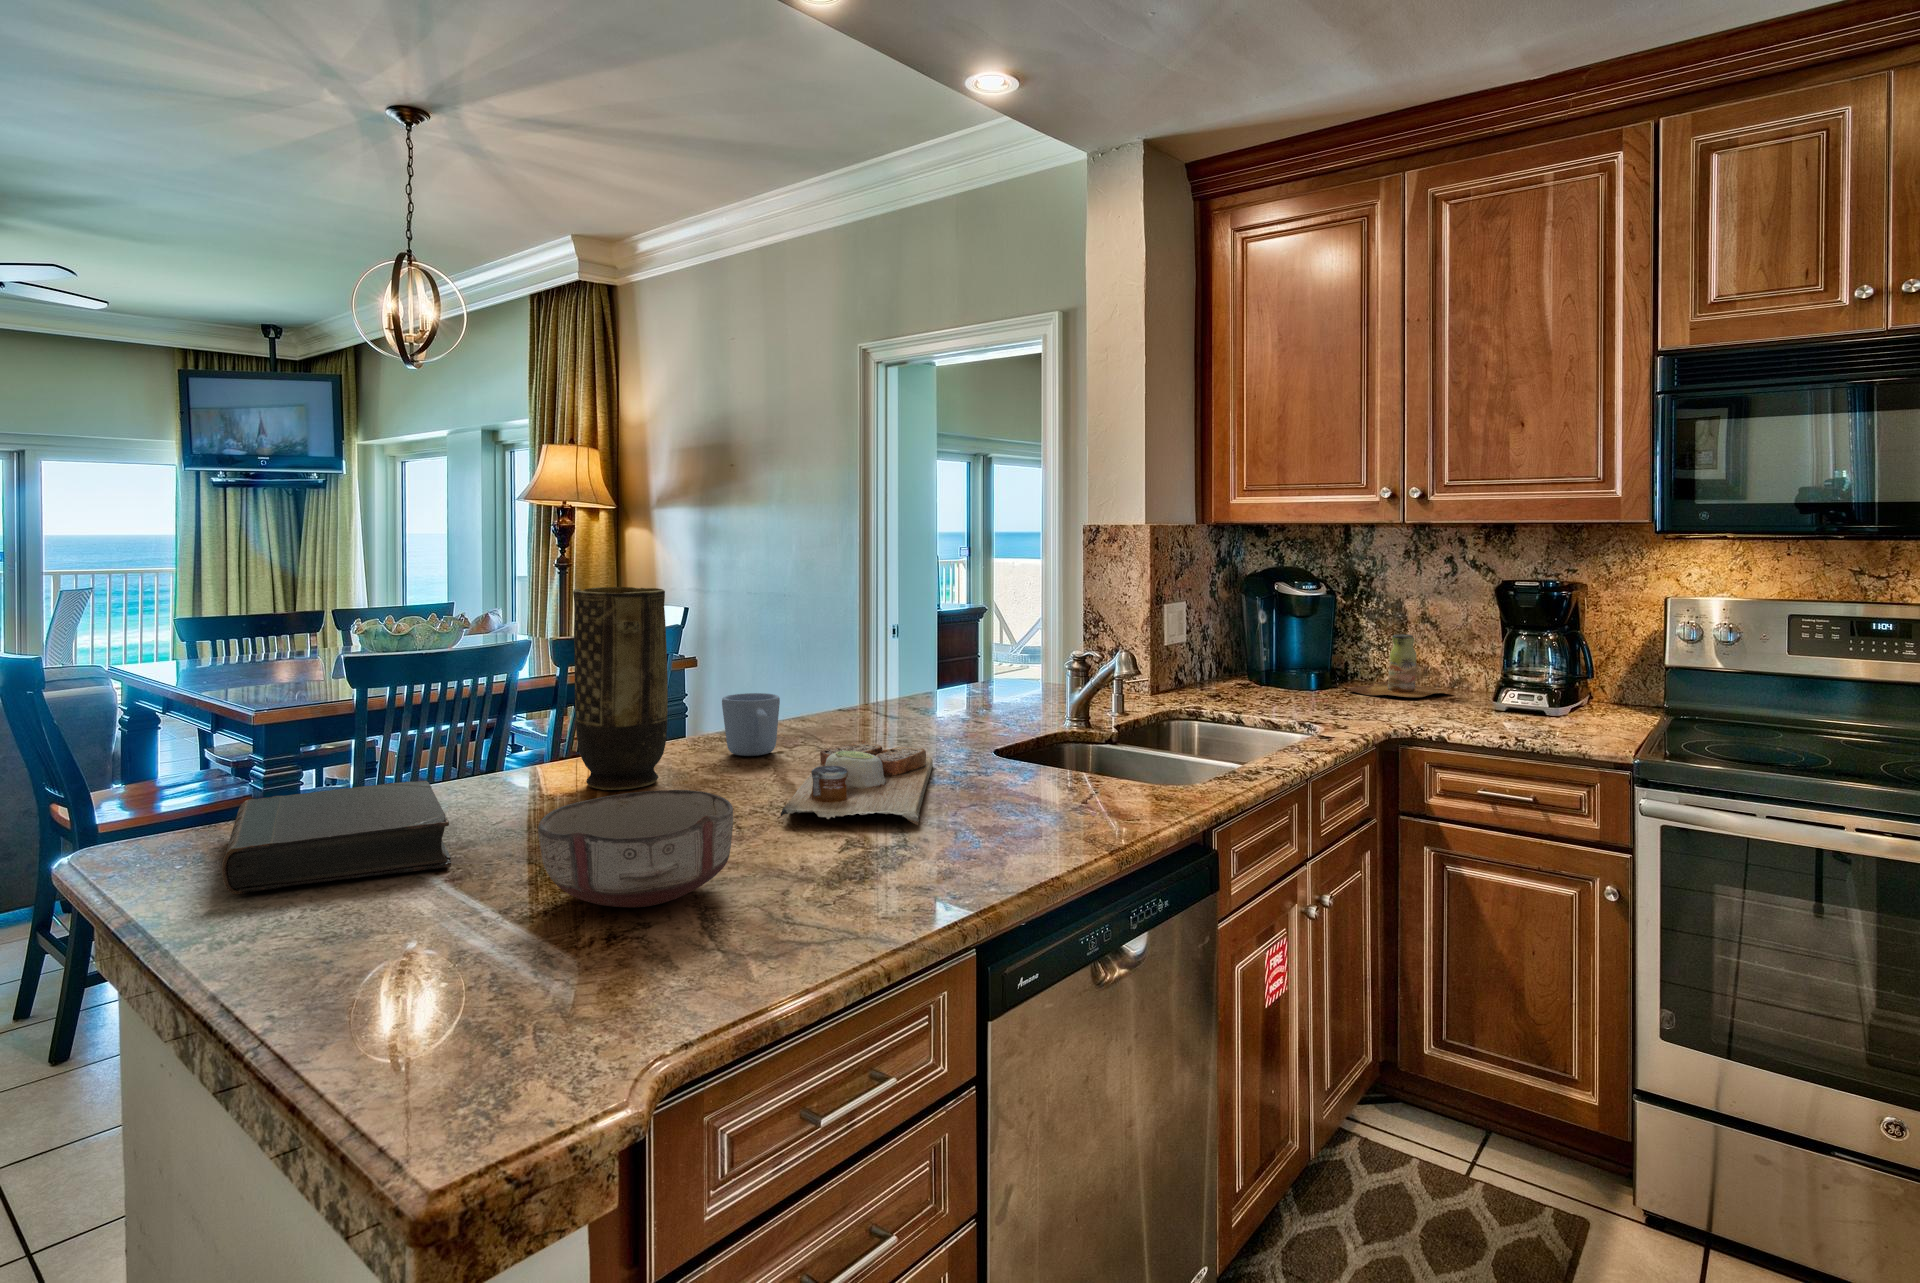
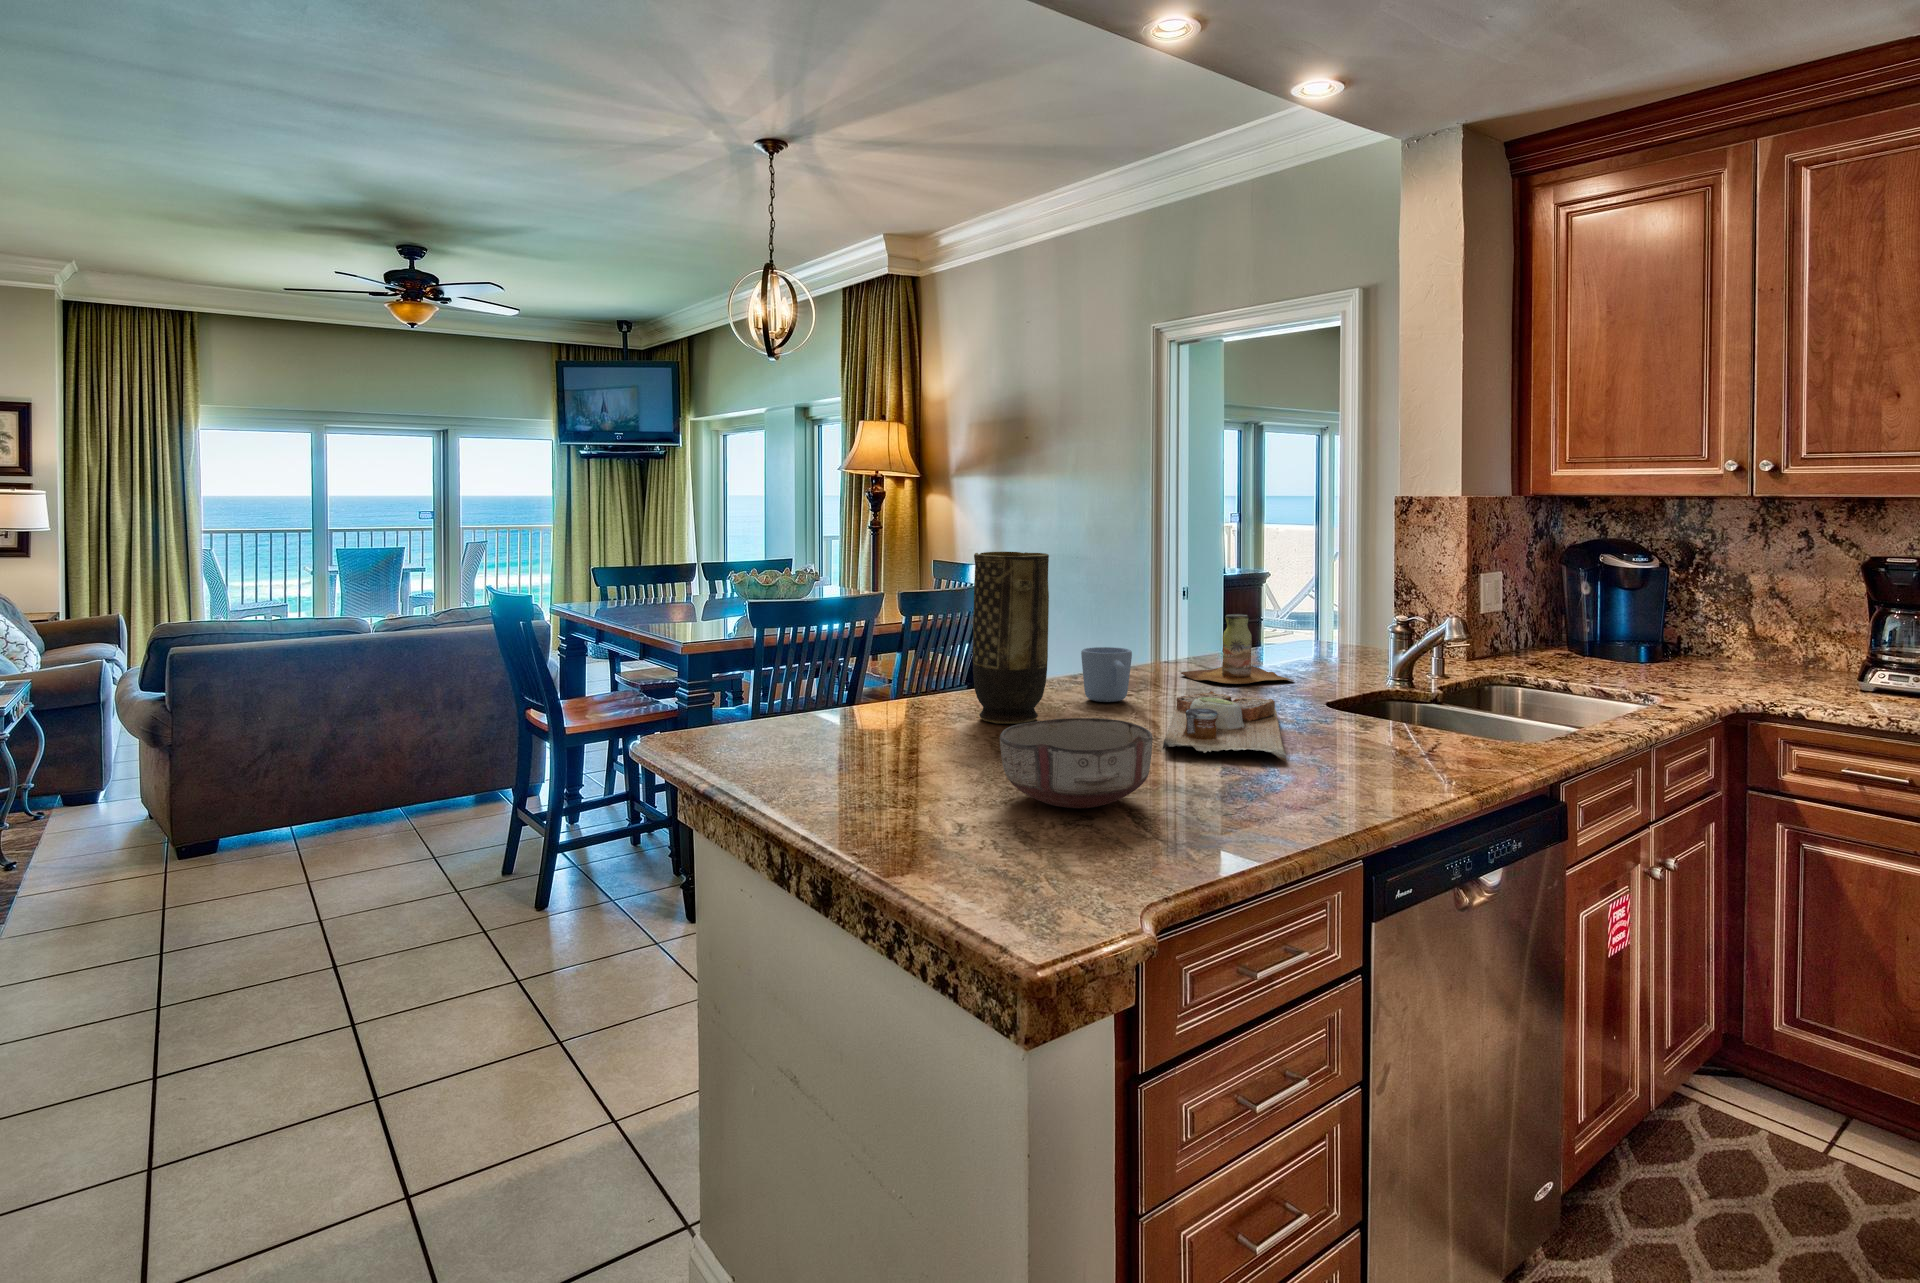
bottle: present [1348,634,1448,697] -> present [1181,614,1294,684]
book: present [222,781,451,894] -> none [737,708,913,782]

